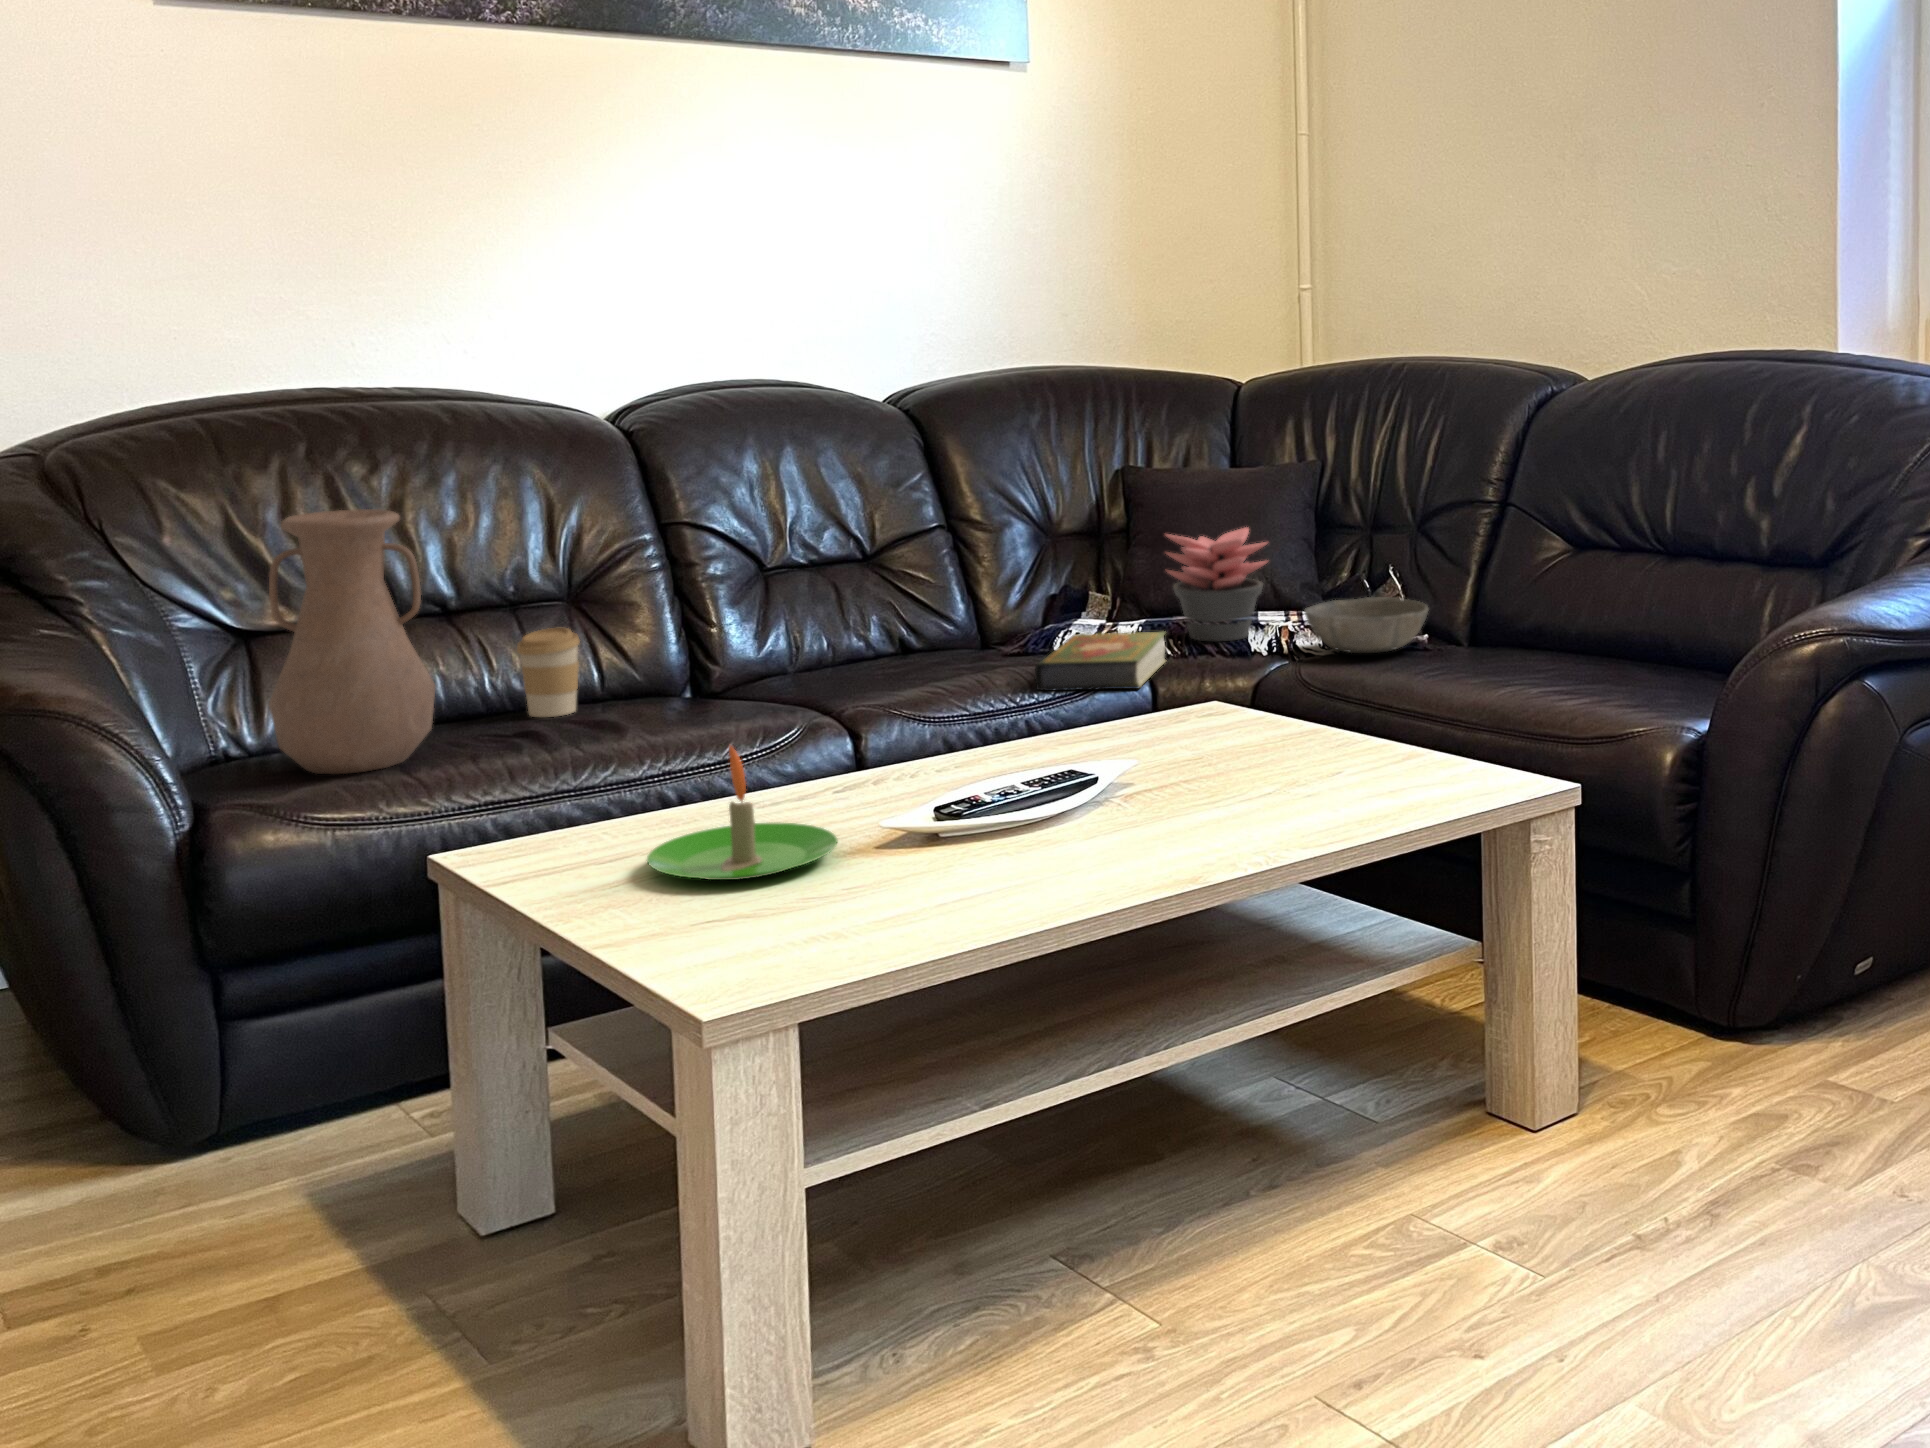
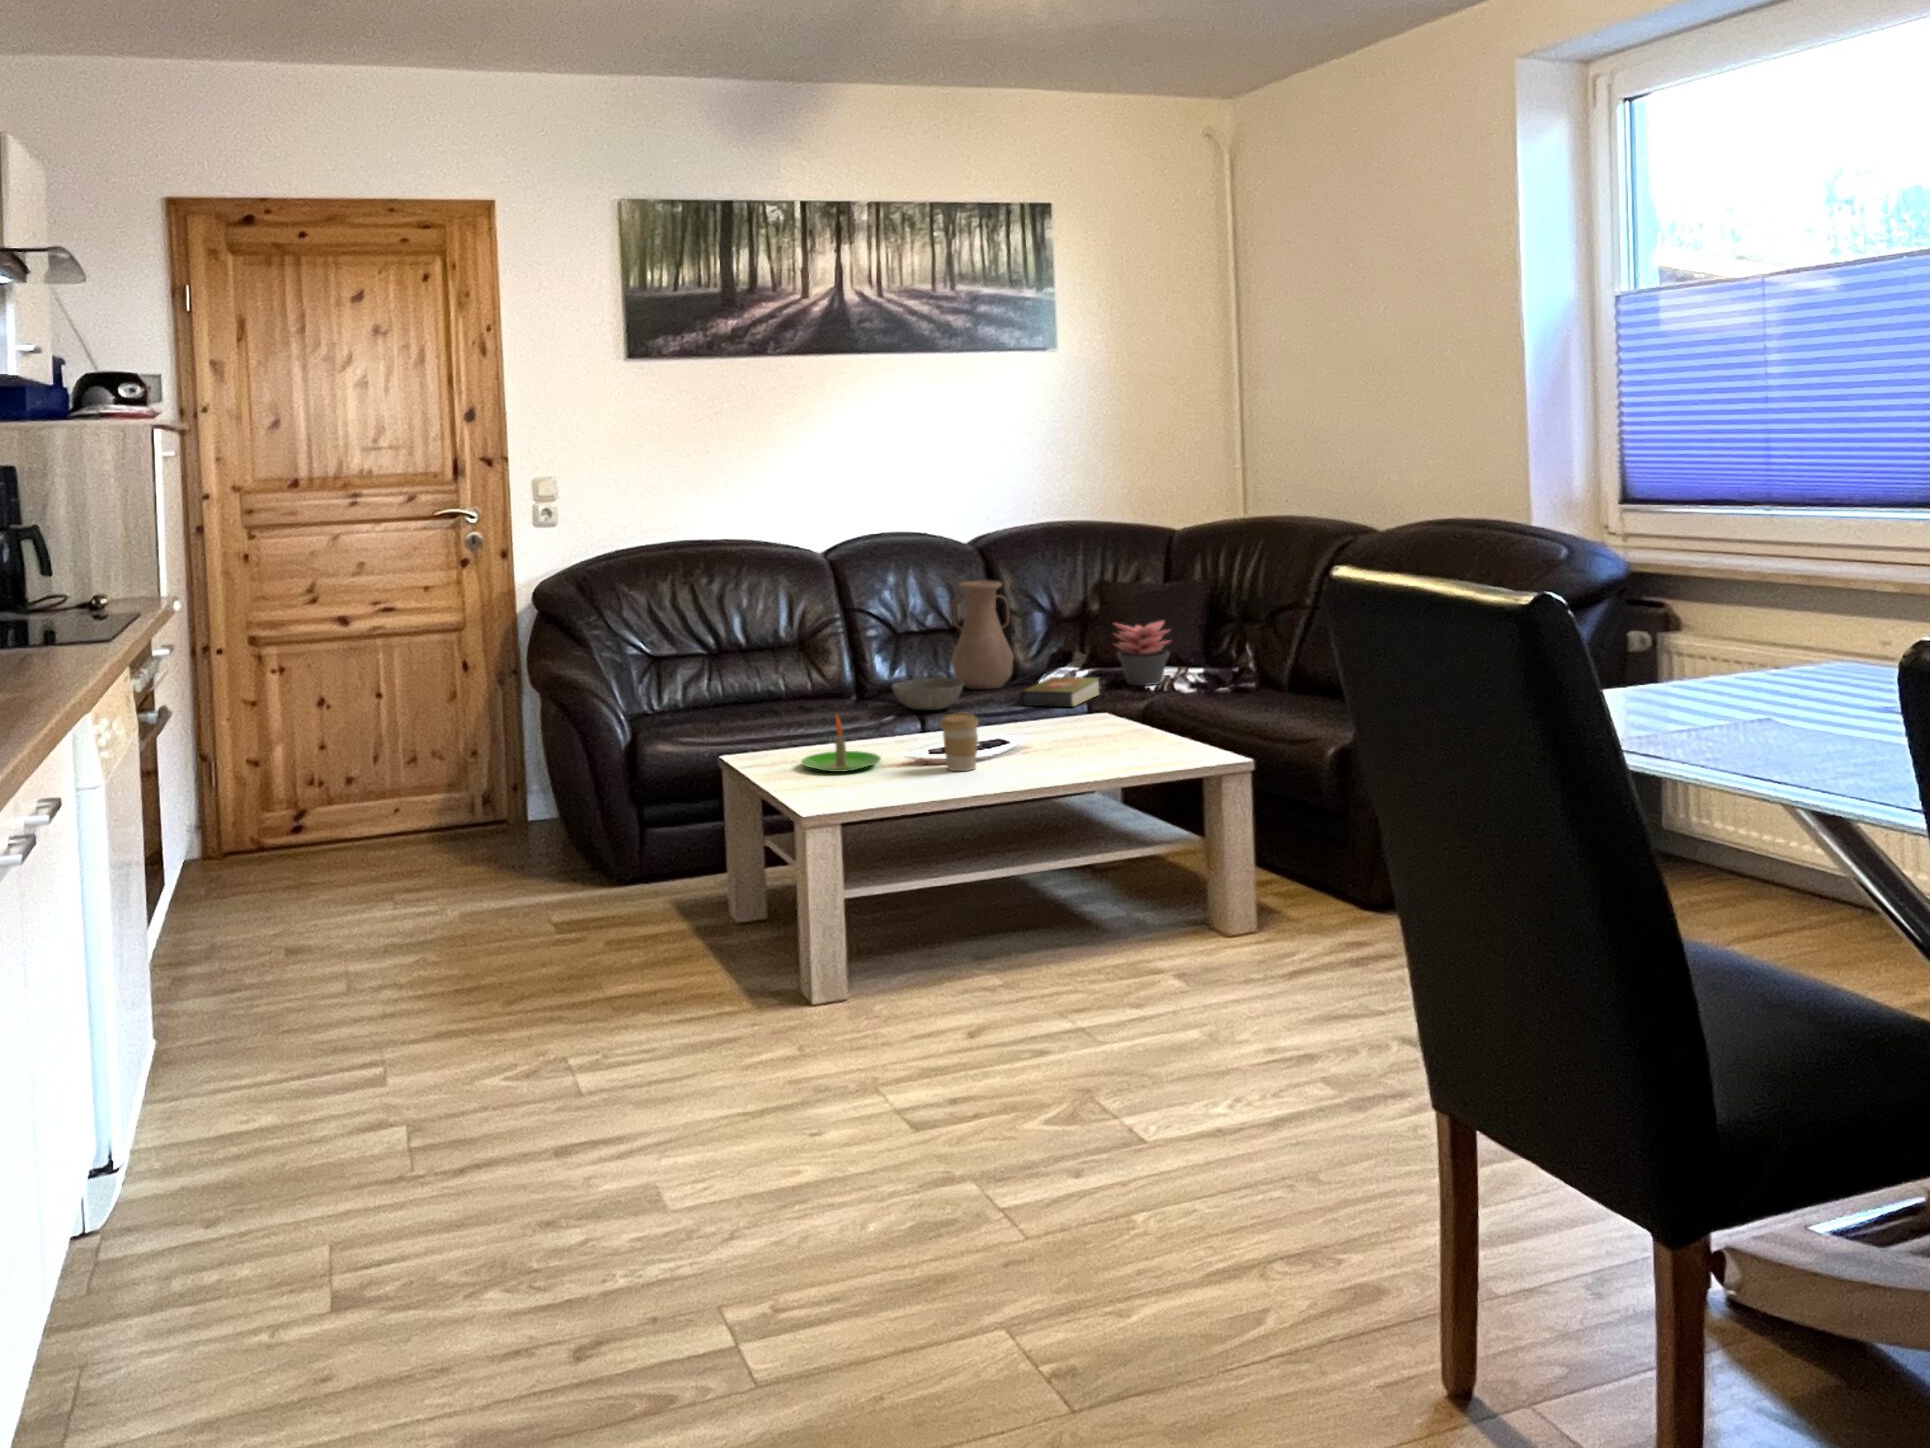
vase: present [269,509,435,774] -> present [952,581,1014,689]
bowl: present [1305,597,1428,653] -> present [892,678,964,710]
coffee cup: present [517,628,580,717] -> present [941,713,978,771]

